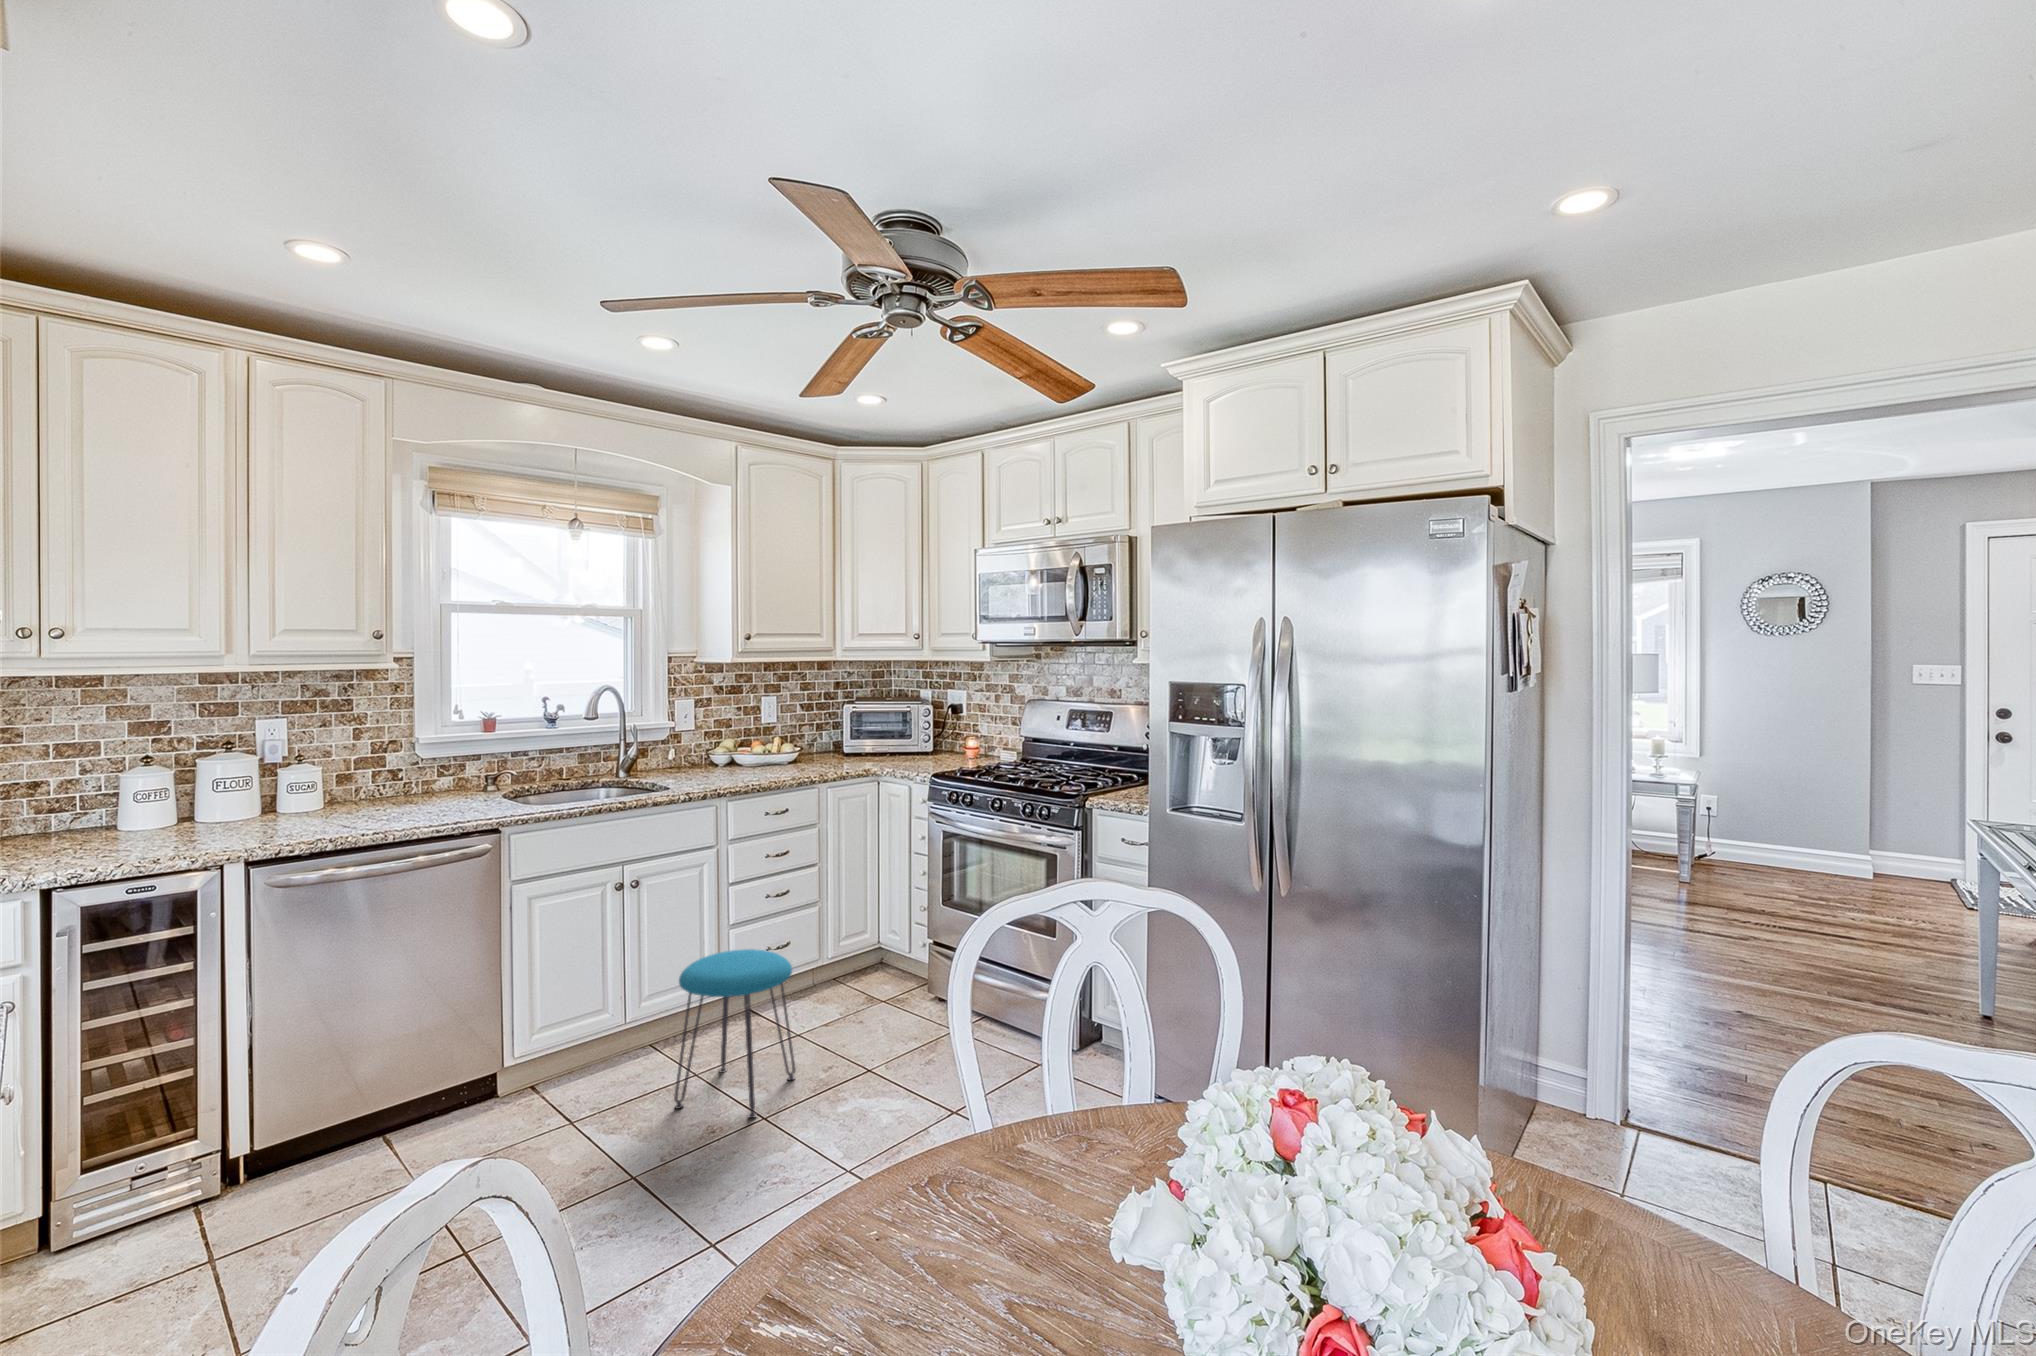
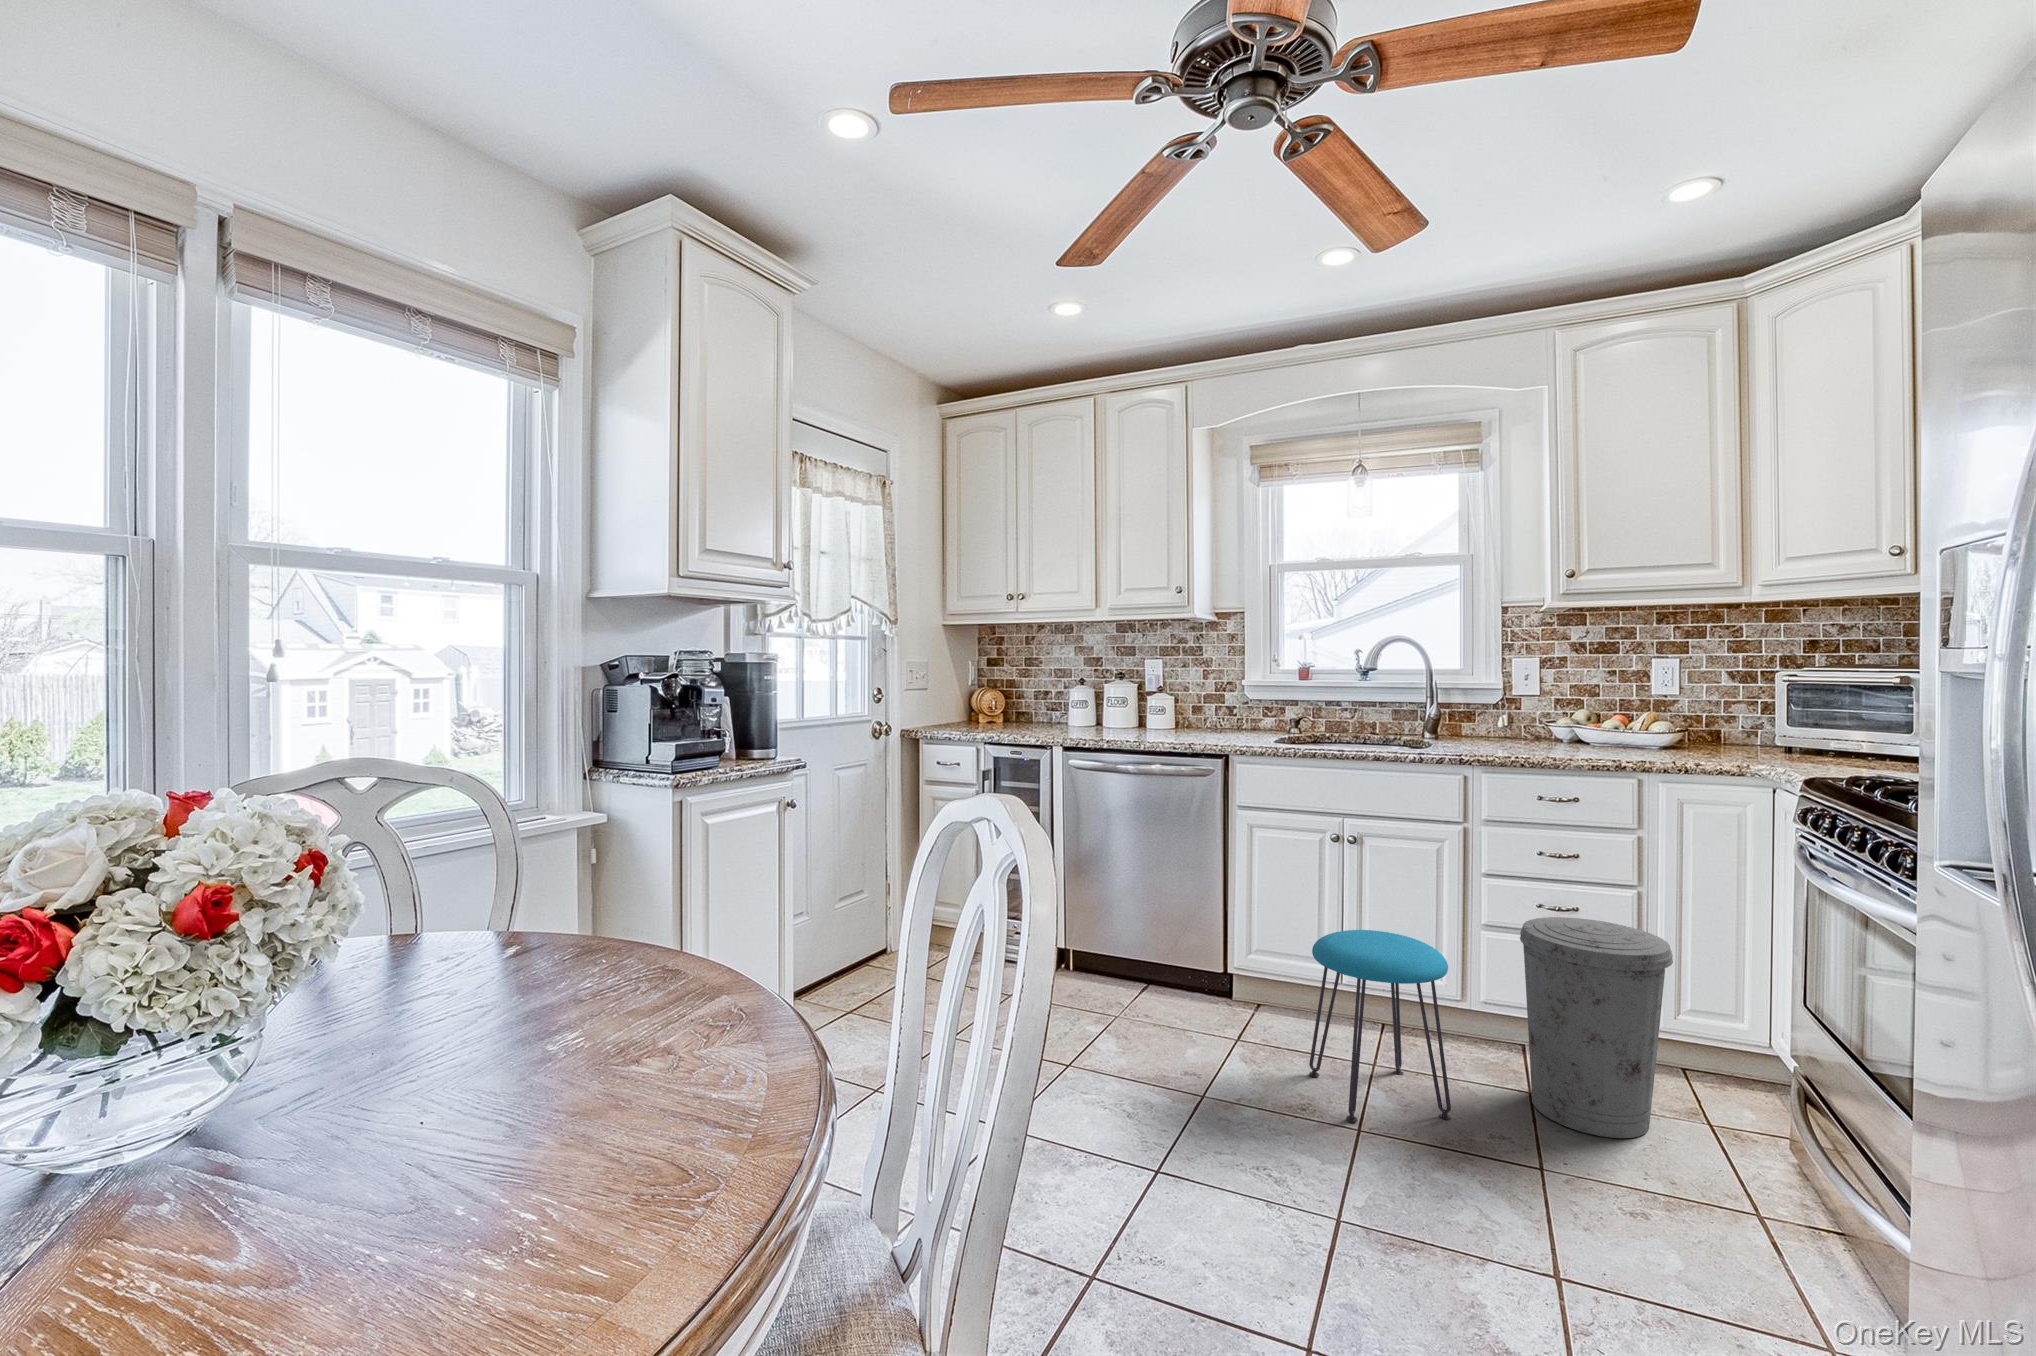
trash can: none [796,892,889,1045] -> present [1520,917,1673,1138]

